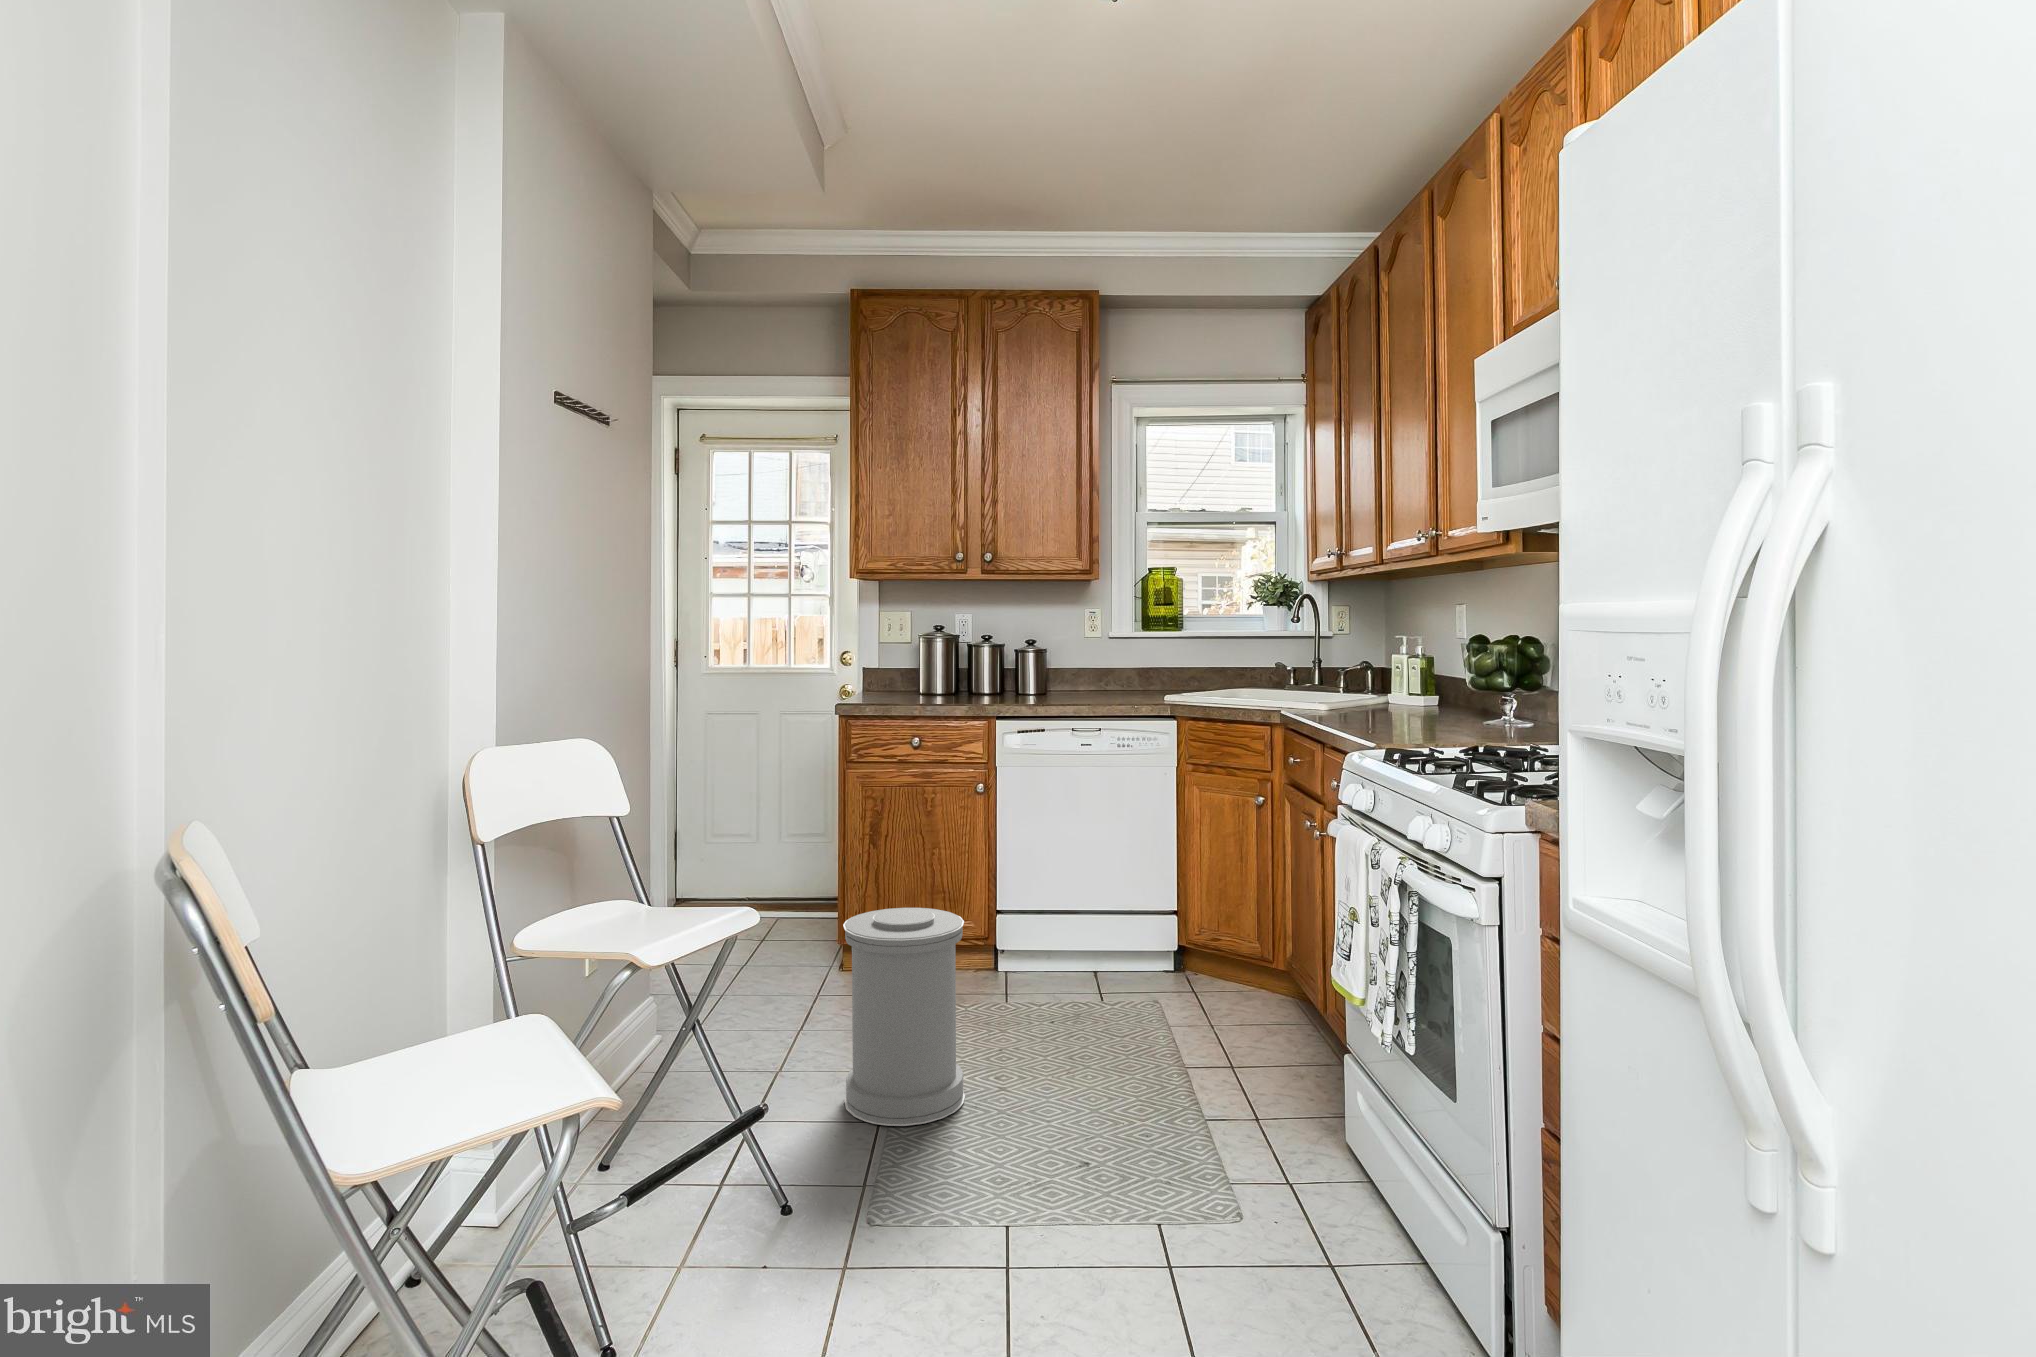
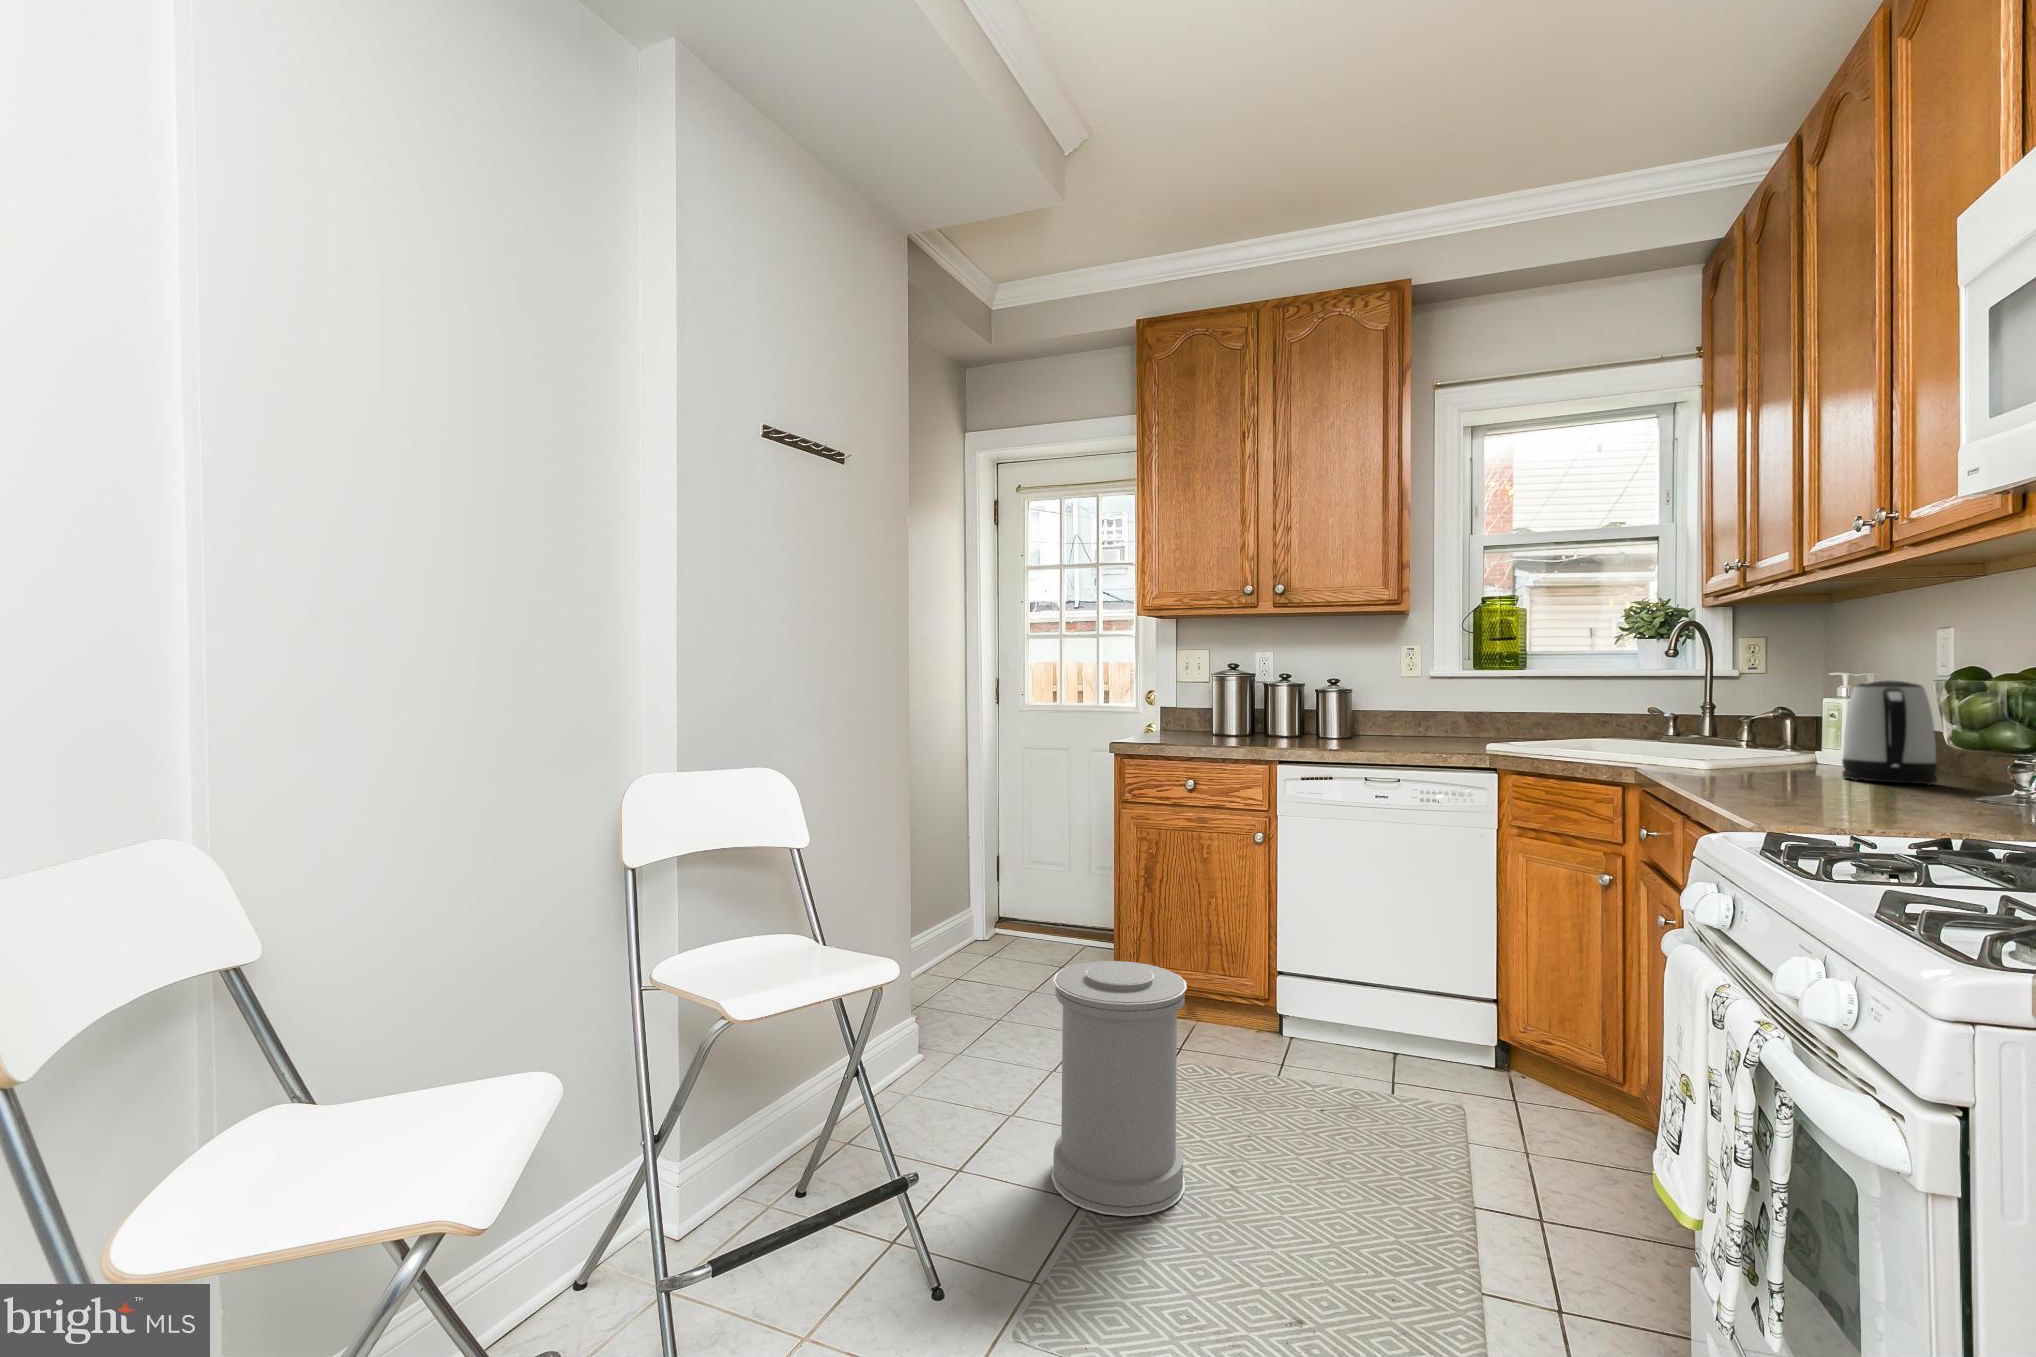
kettle: none [1405,642,1459,715] -> present [1842,680,1937,784]

